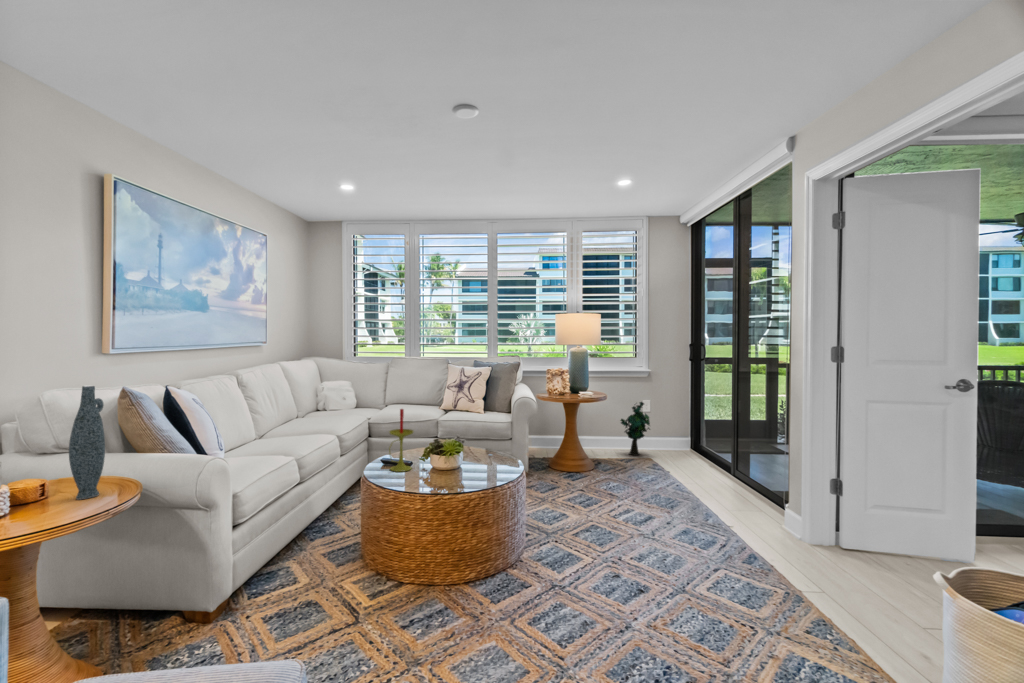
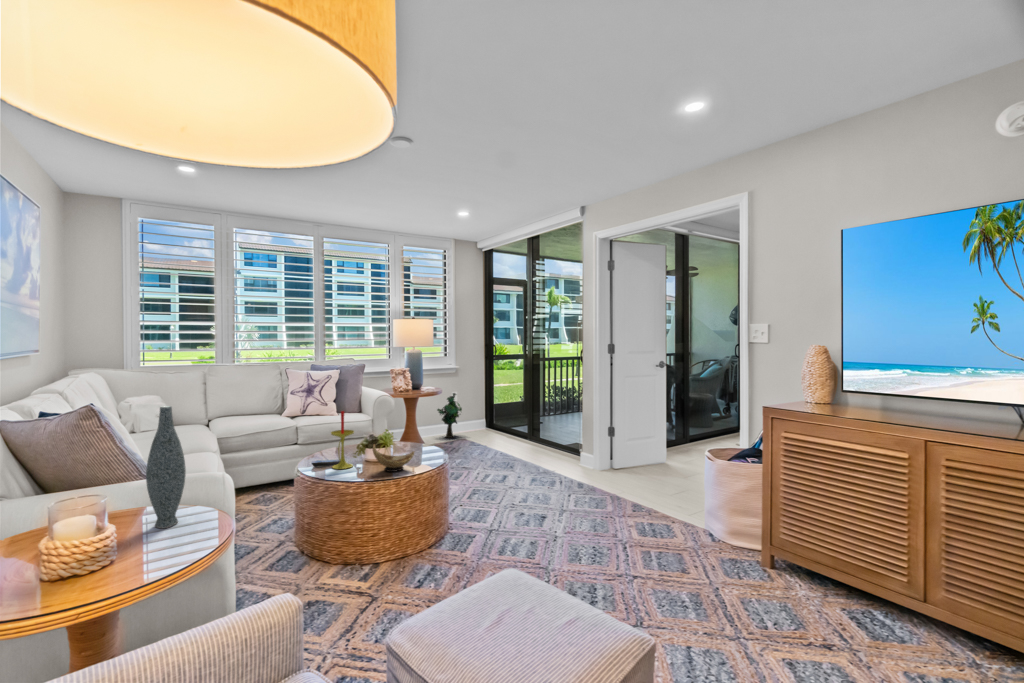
decorative bowl: none [415,449,462,484] -> present [373,445,414,472]

